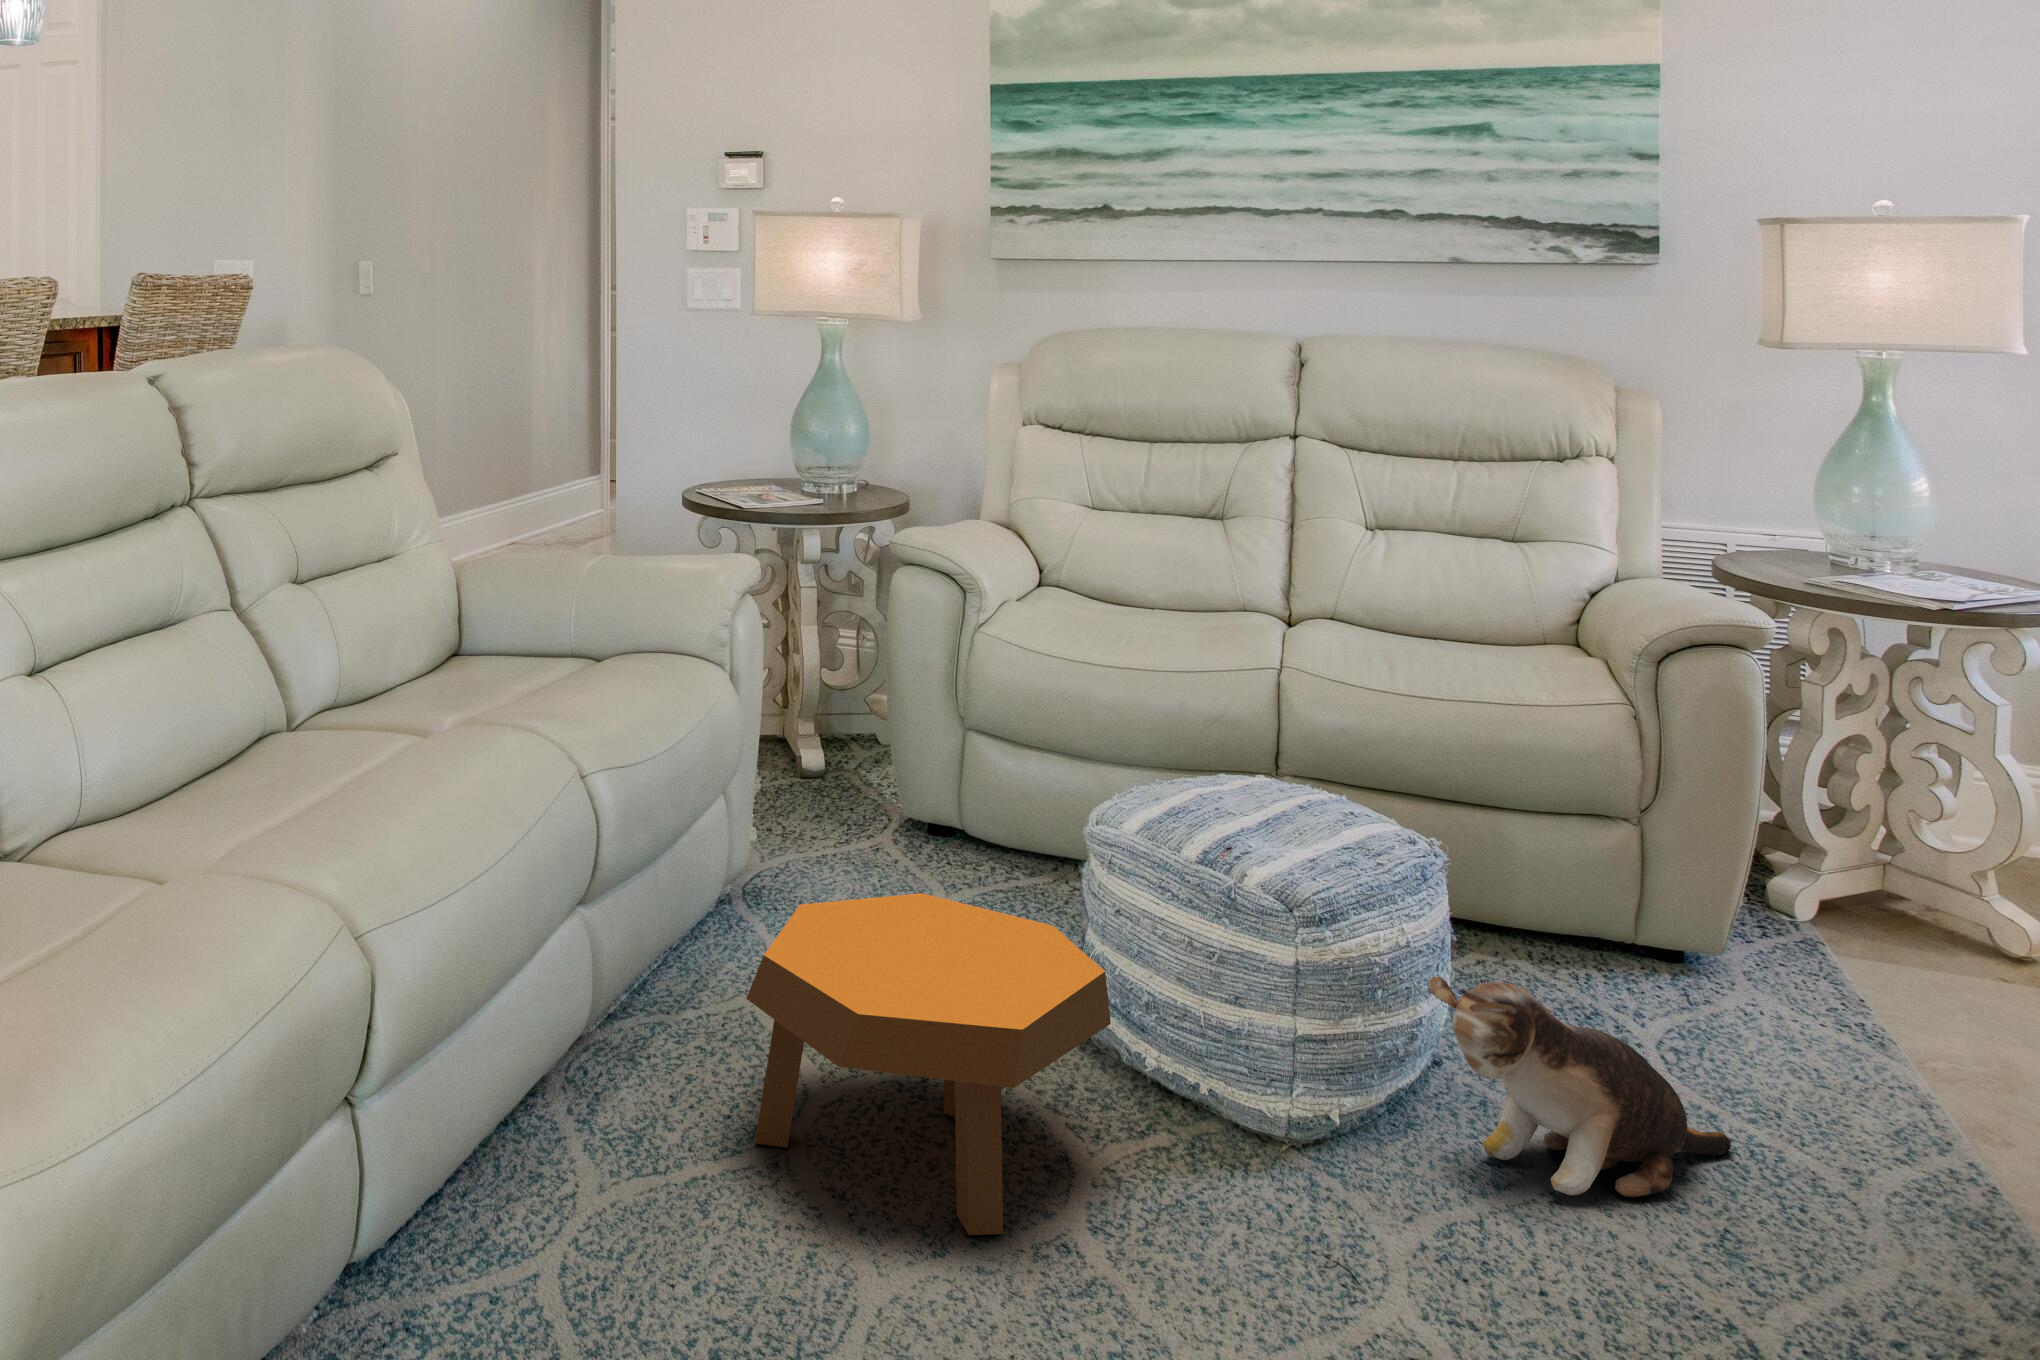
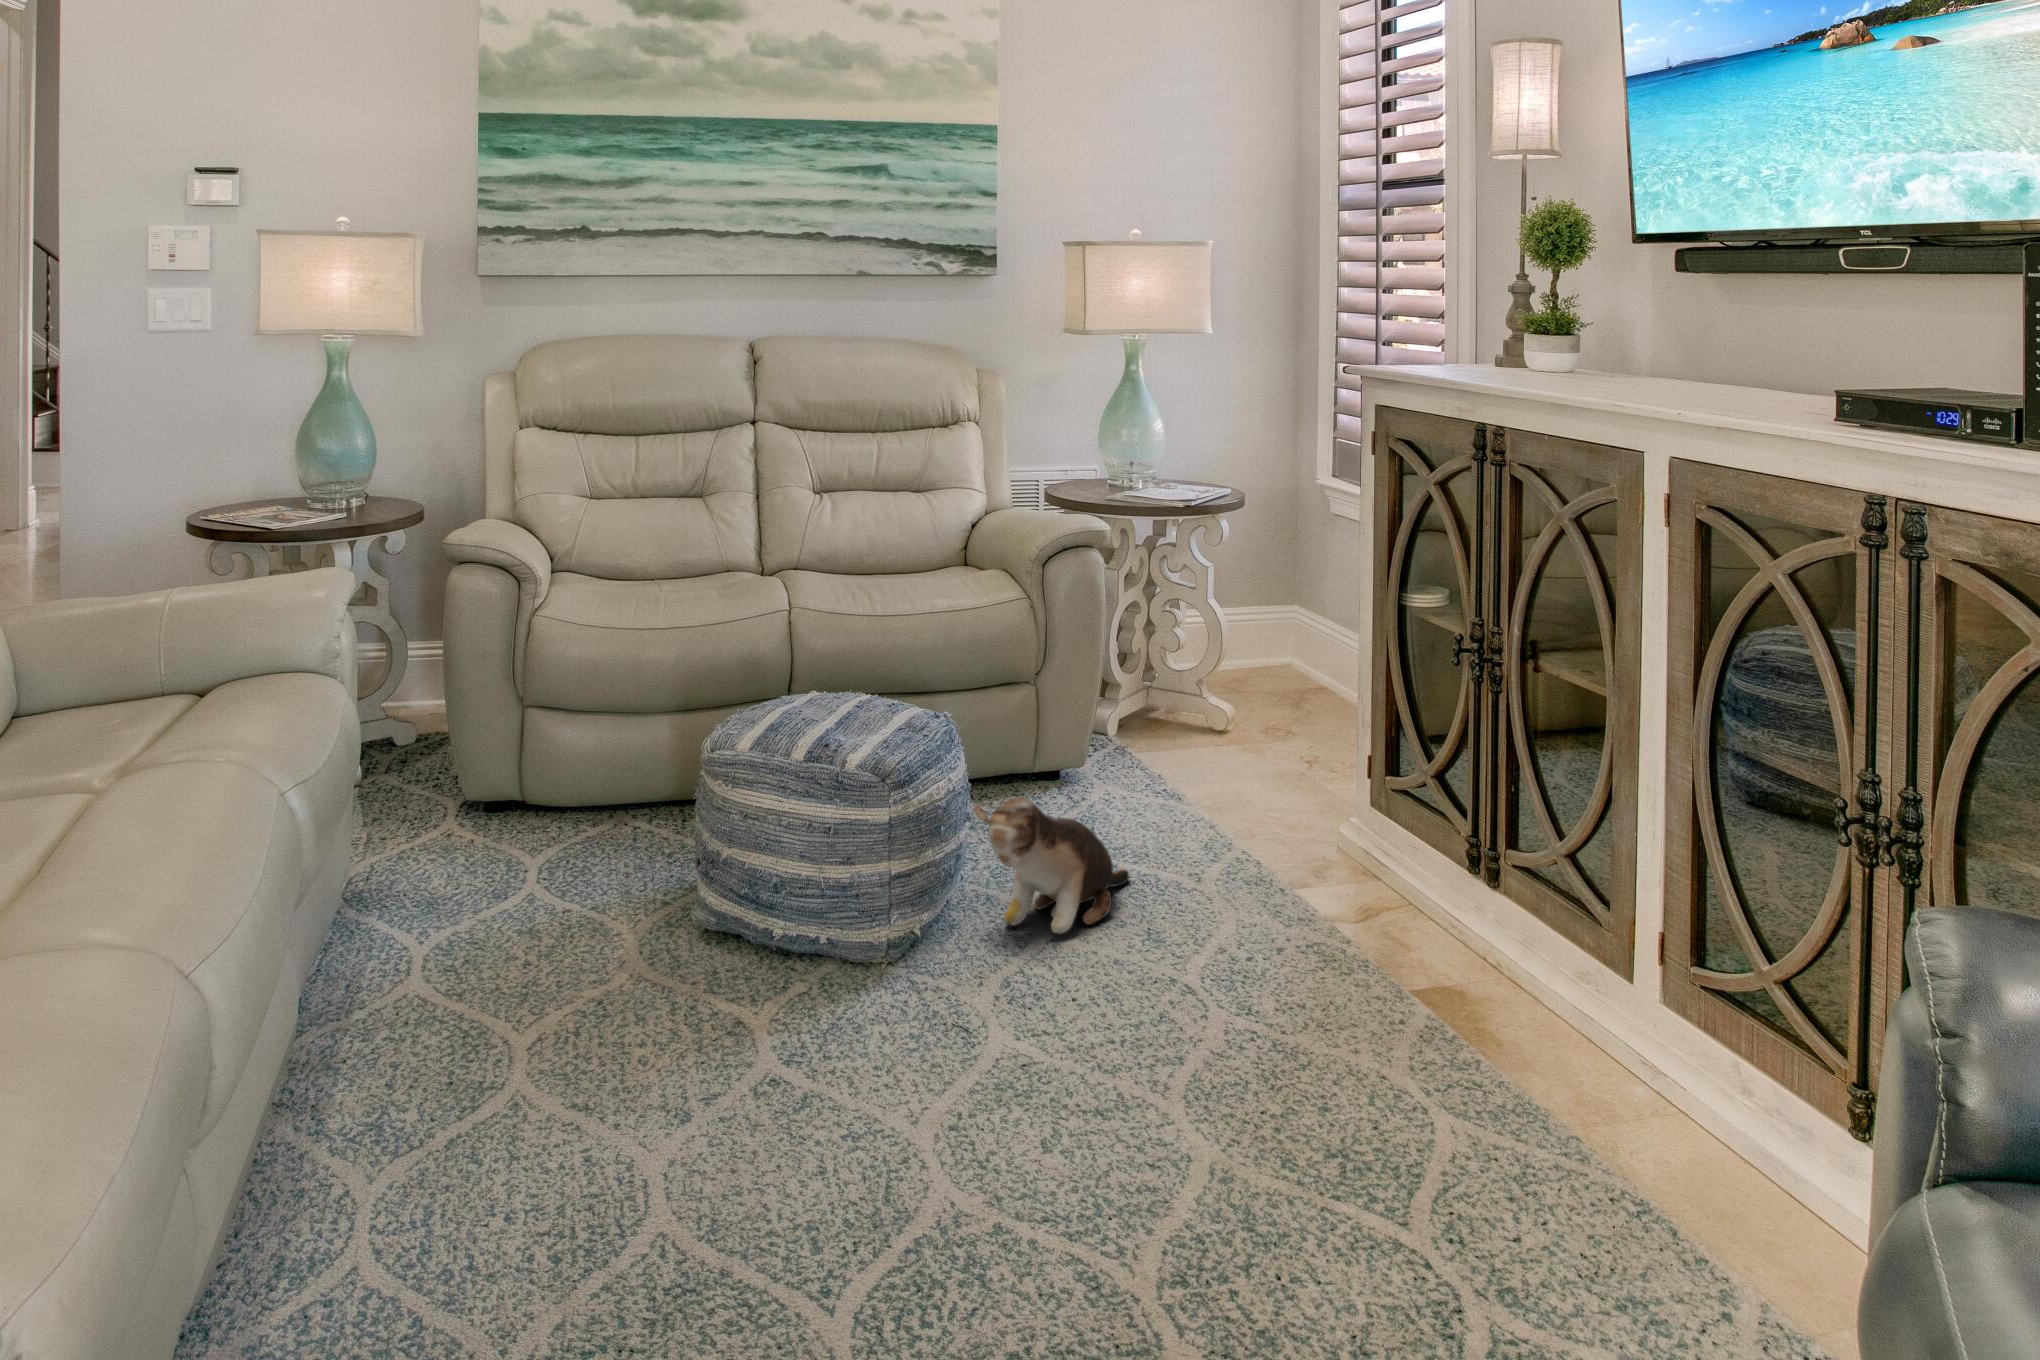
footstool: present [746,893,1111,1235] -> none [483,836,780,1098]

